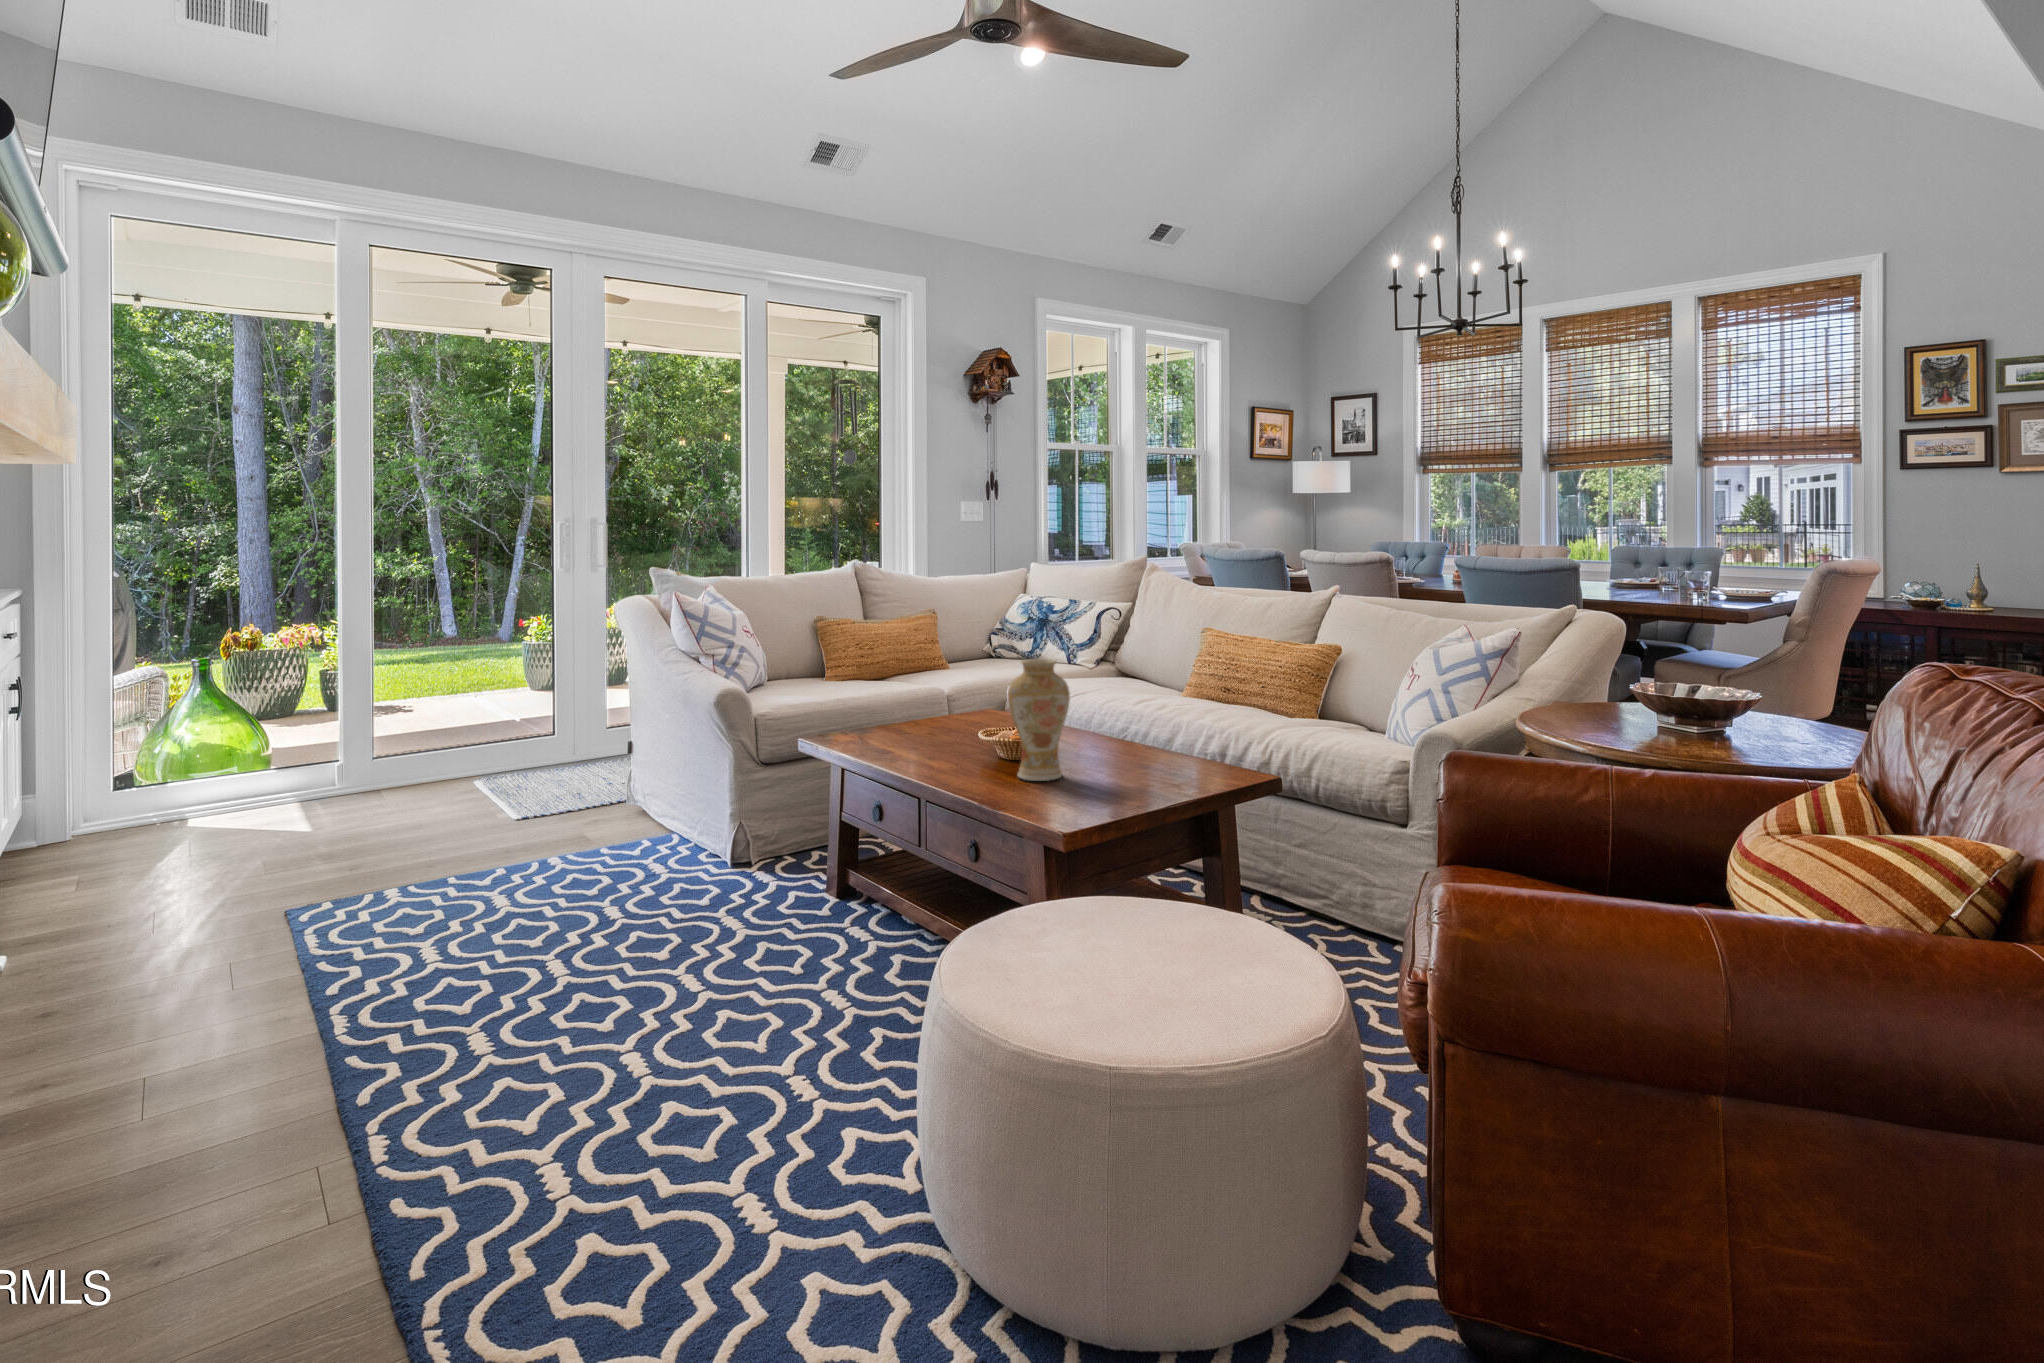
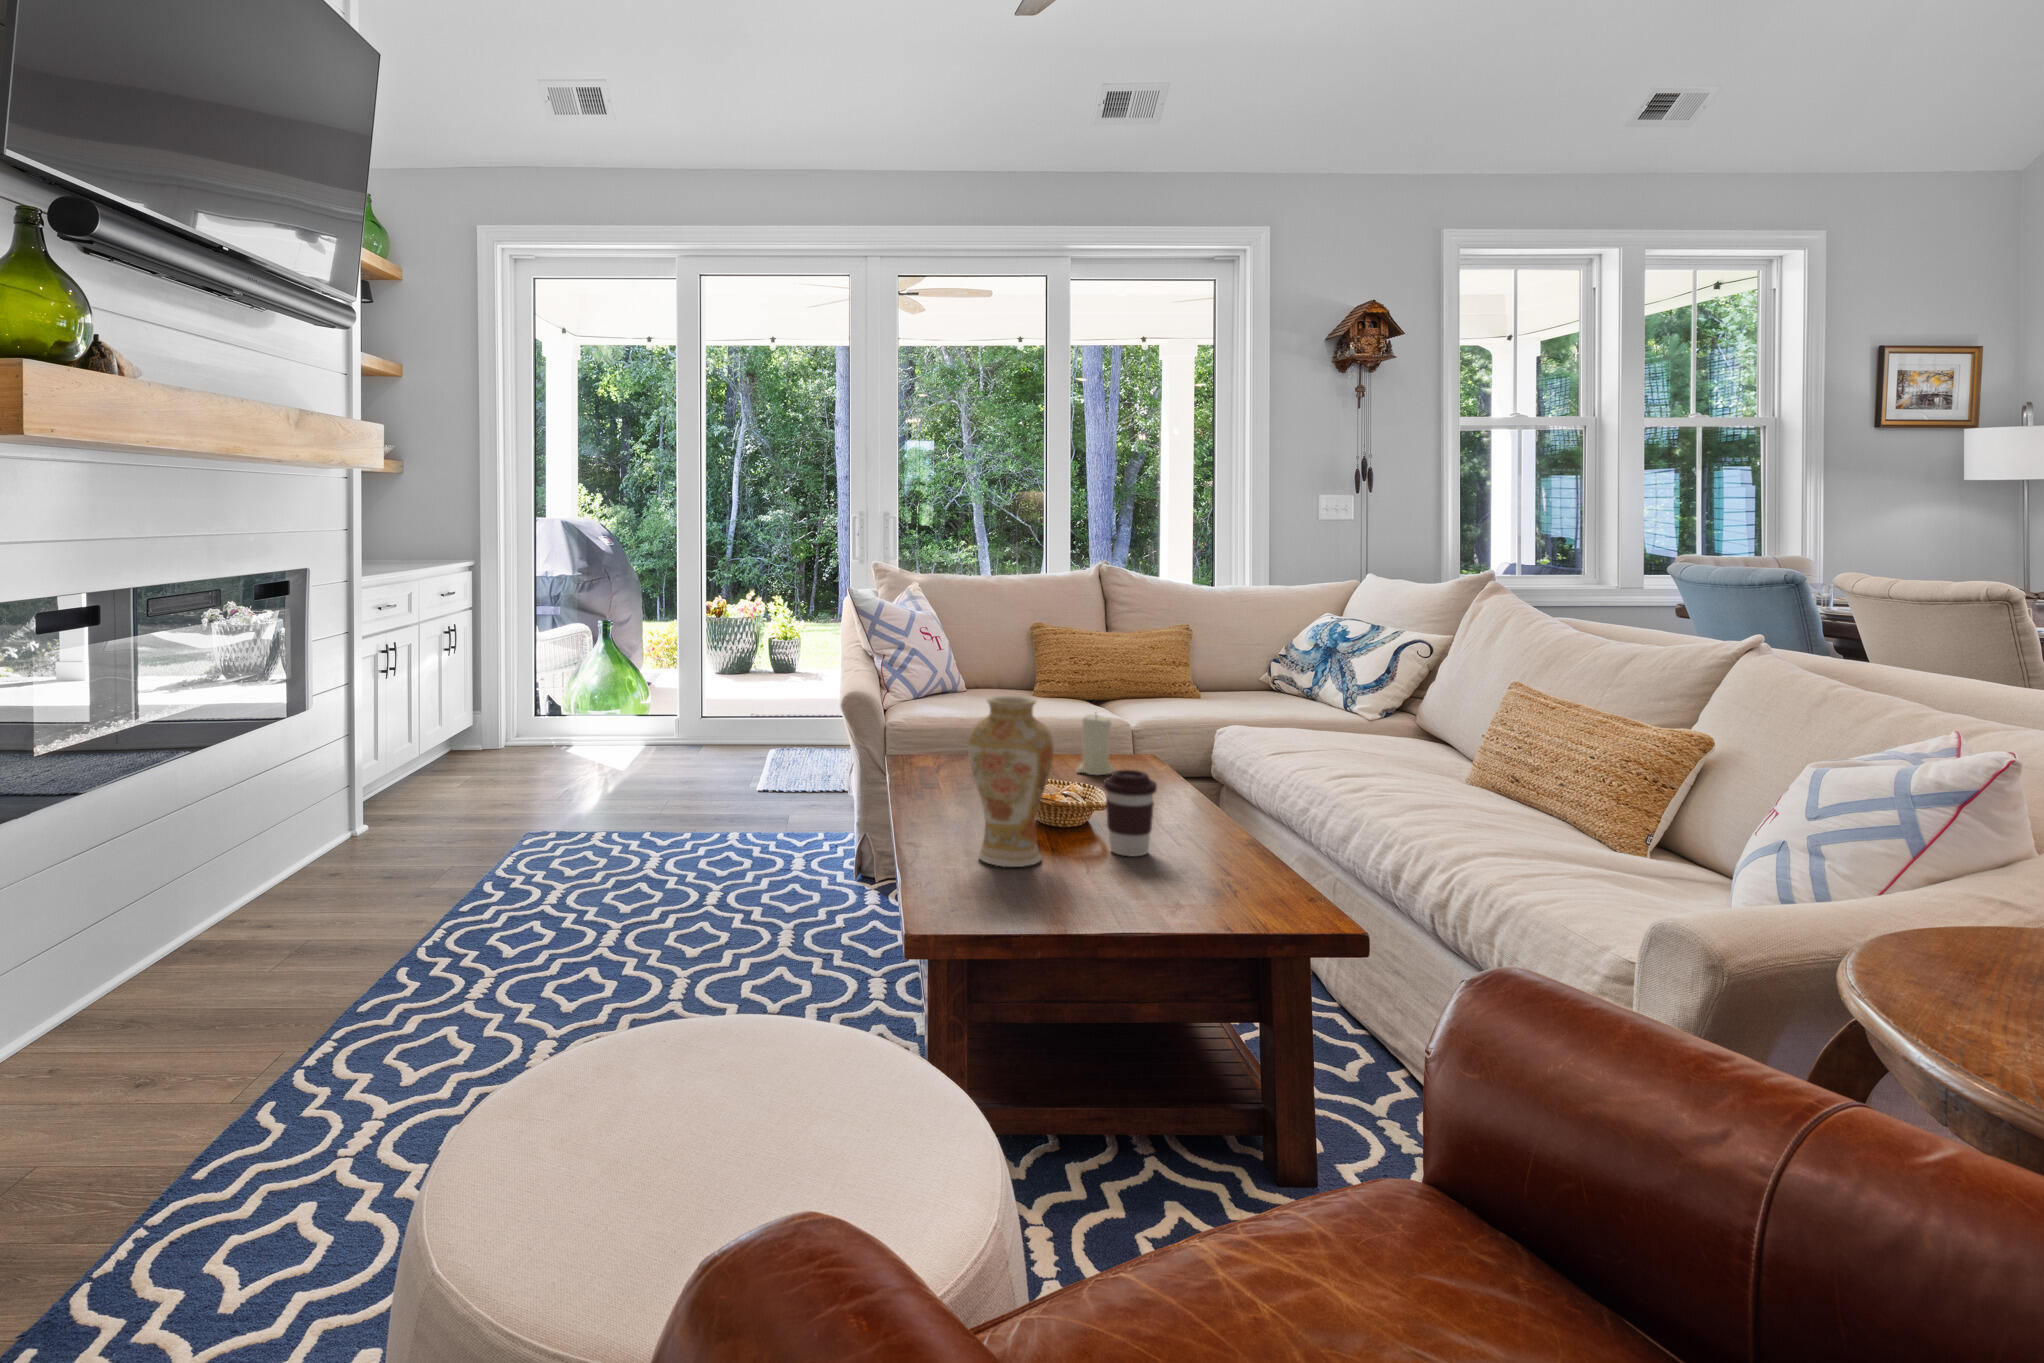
candle: none [959,676,987,724] -> present [1077,714,1114,775]
coffee cup: none [1078,704,1114,763] -> present [1103,770,1157,857]

